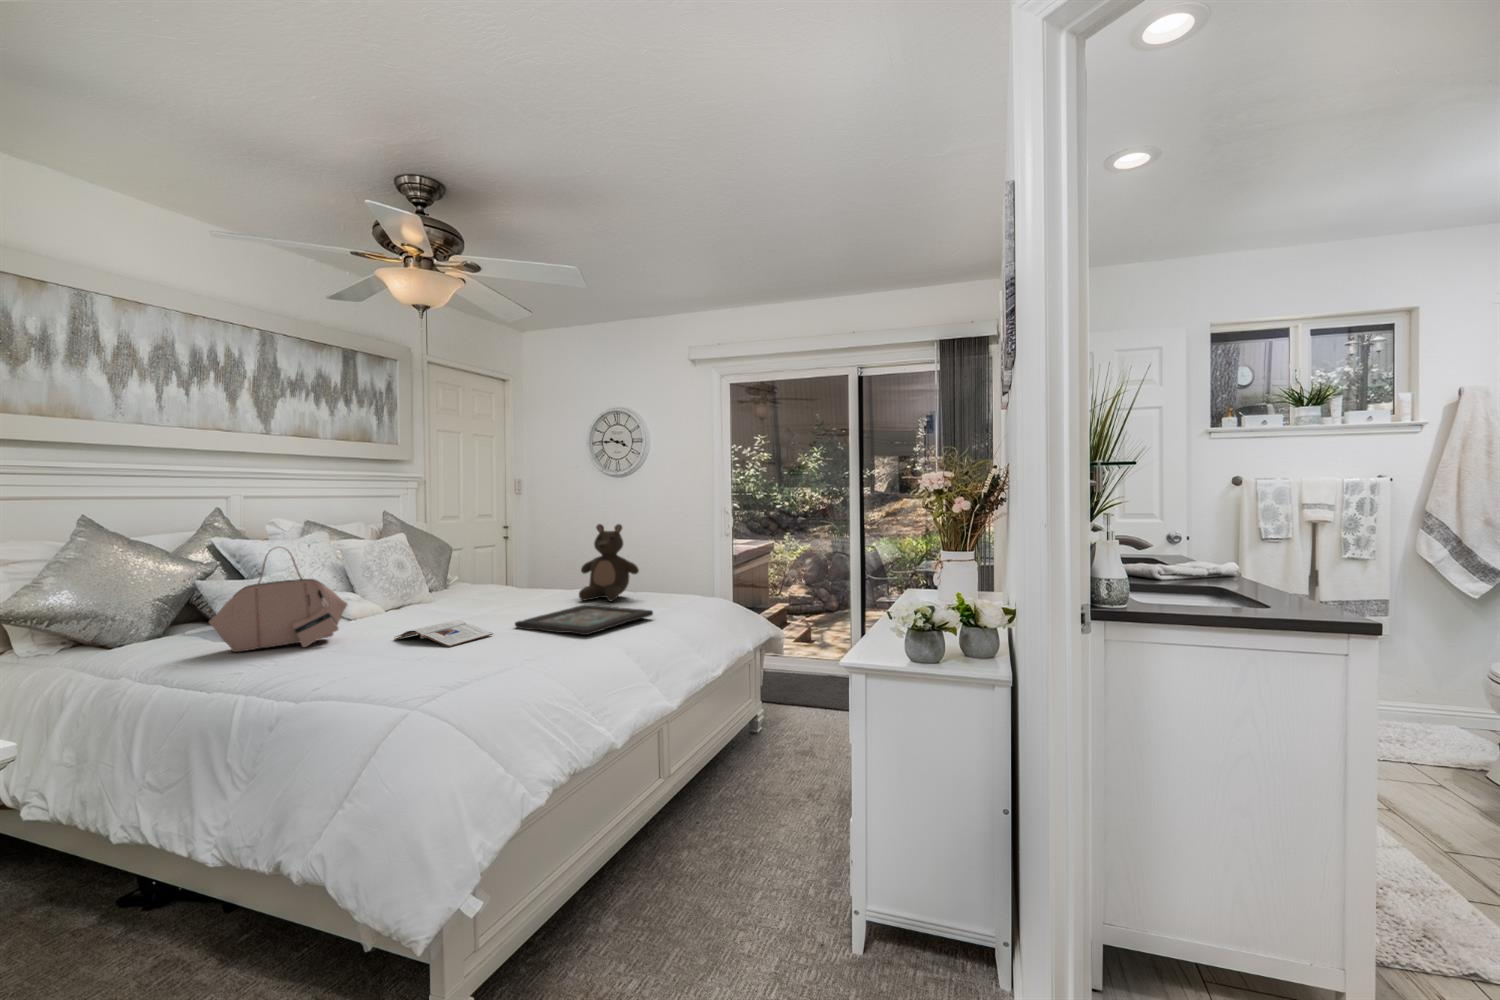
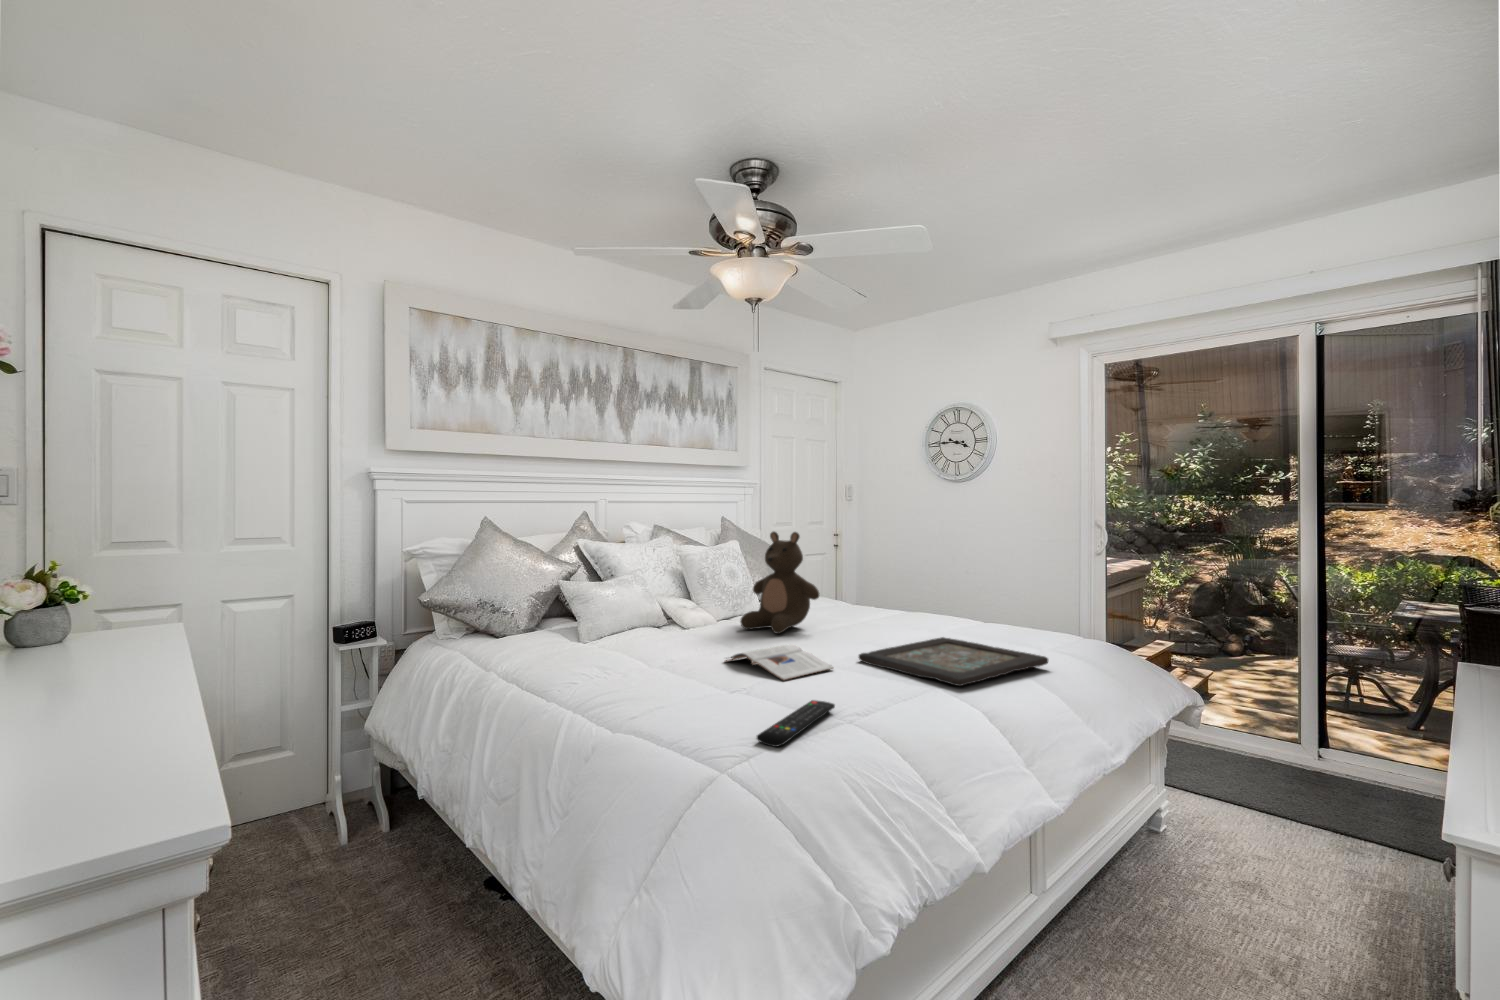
stuffed bear: present [579,524,639,601] -> present [740,532,820,634]
handbag: present [209,548,348,652] -> none [558,547,680,660]
remote control: none [426,654,490,685] -> present [757,700,835,747]

